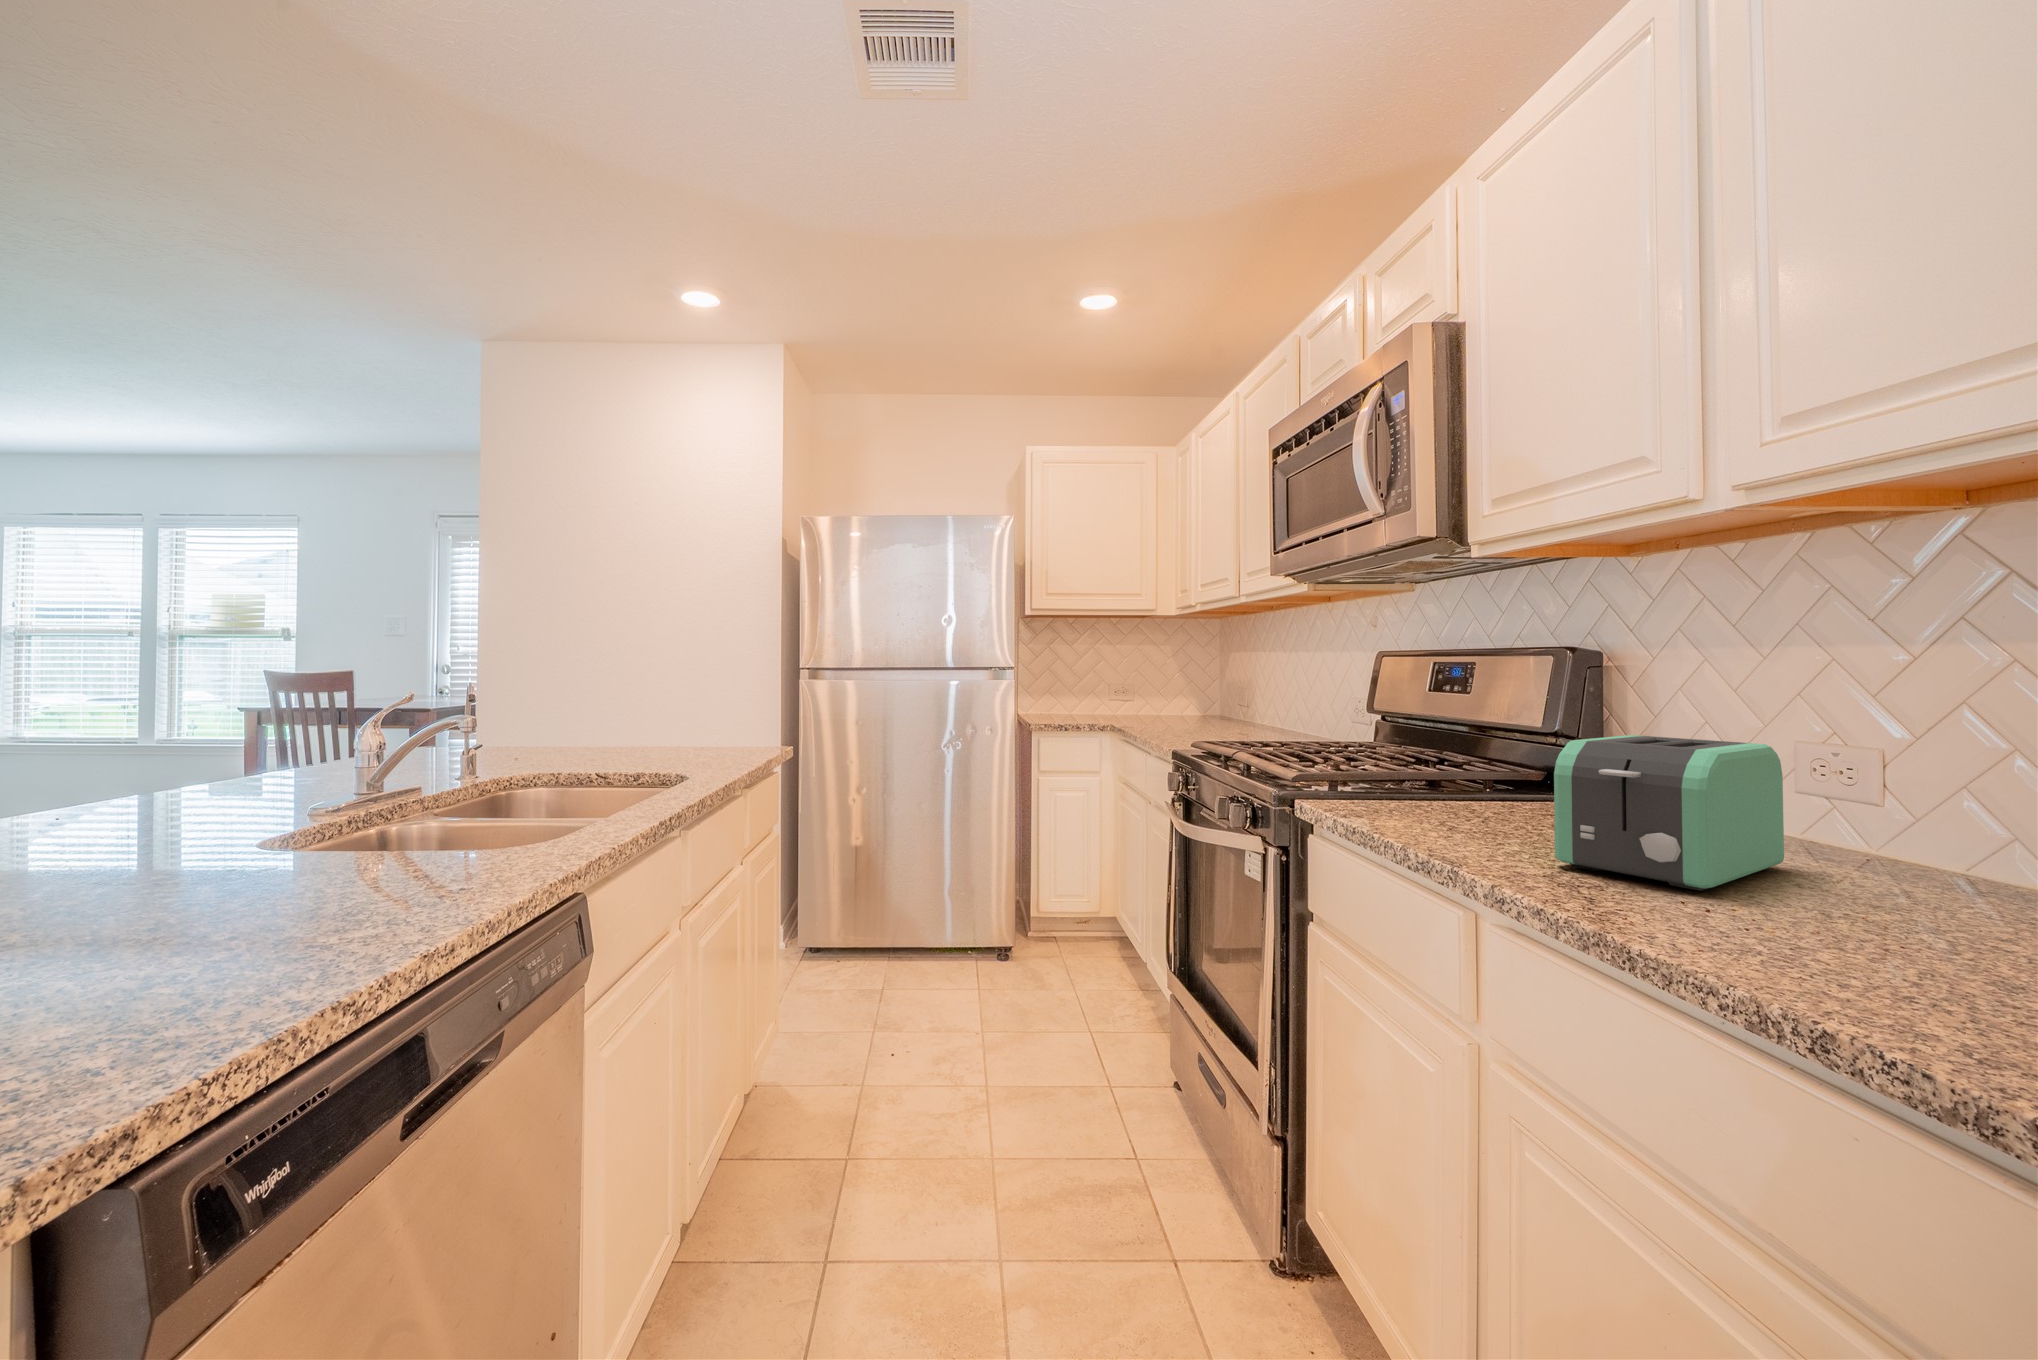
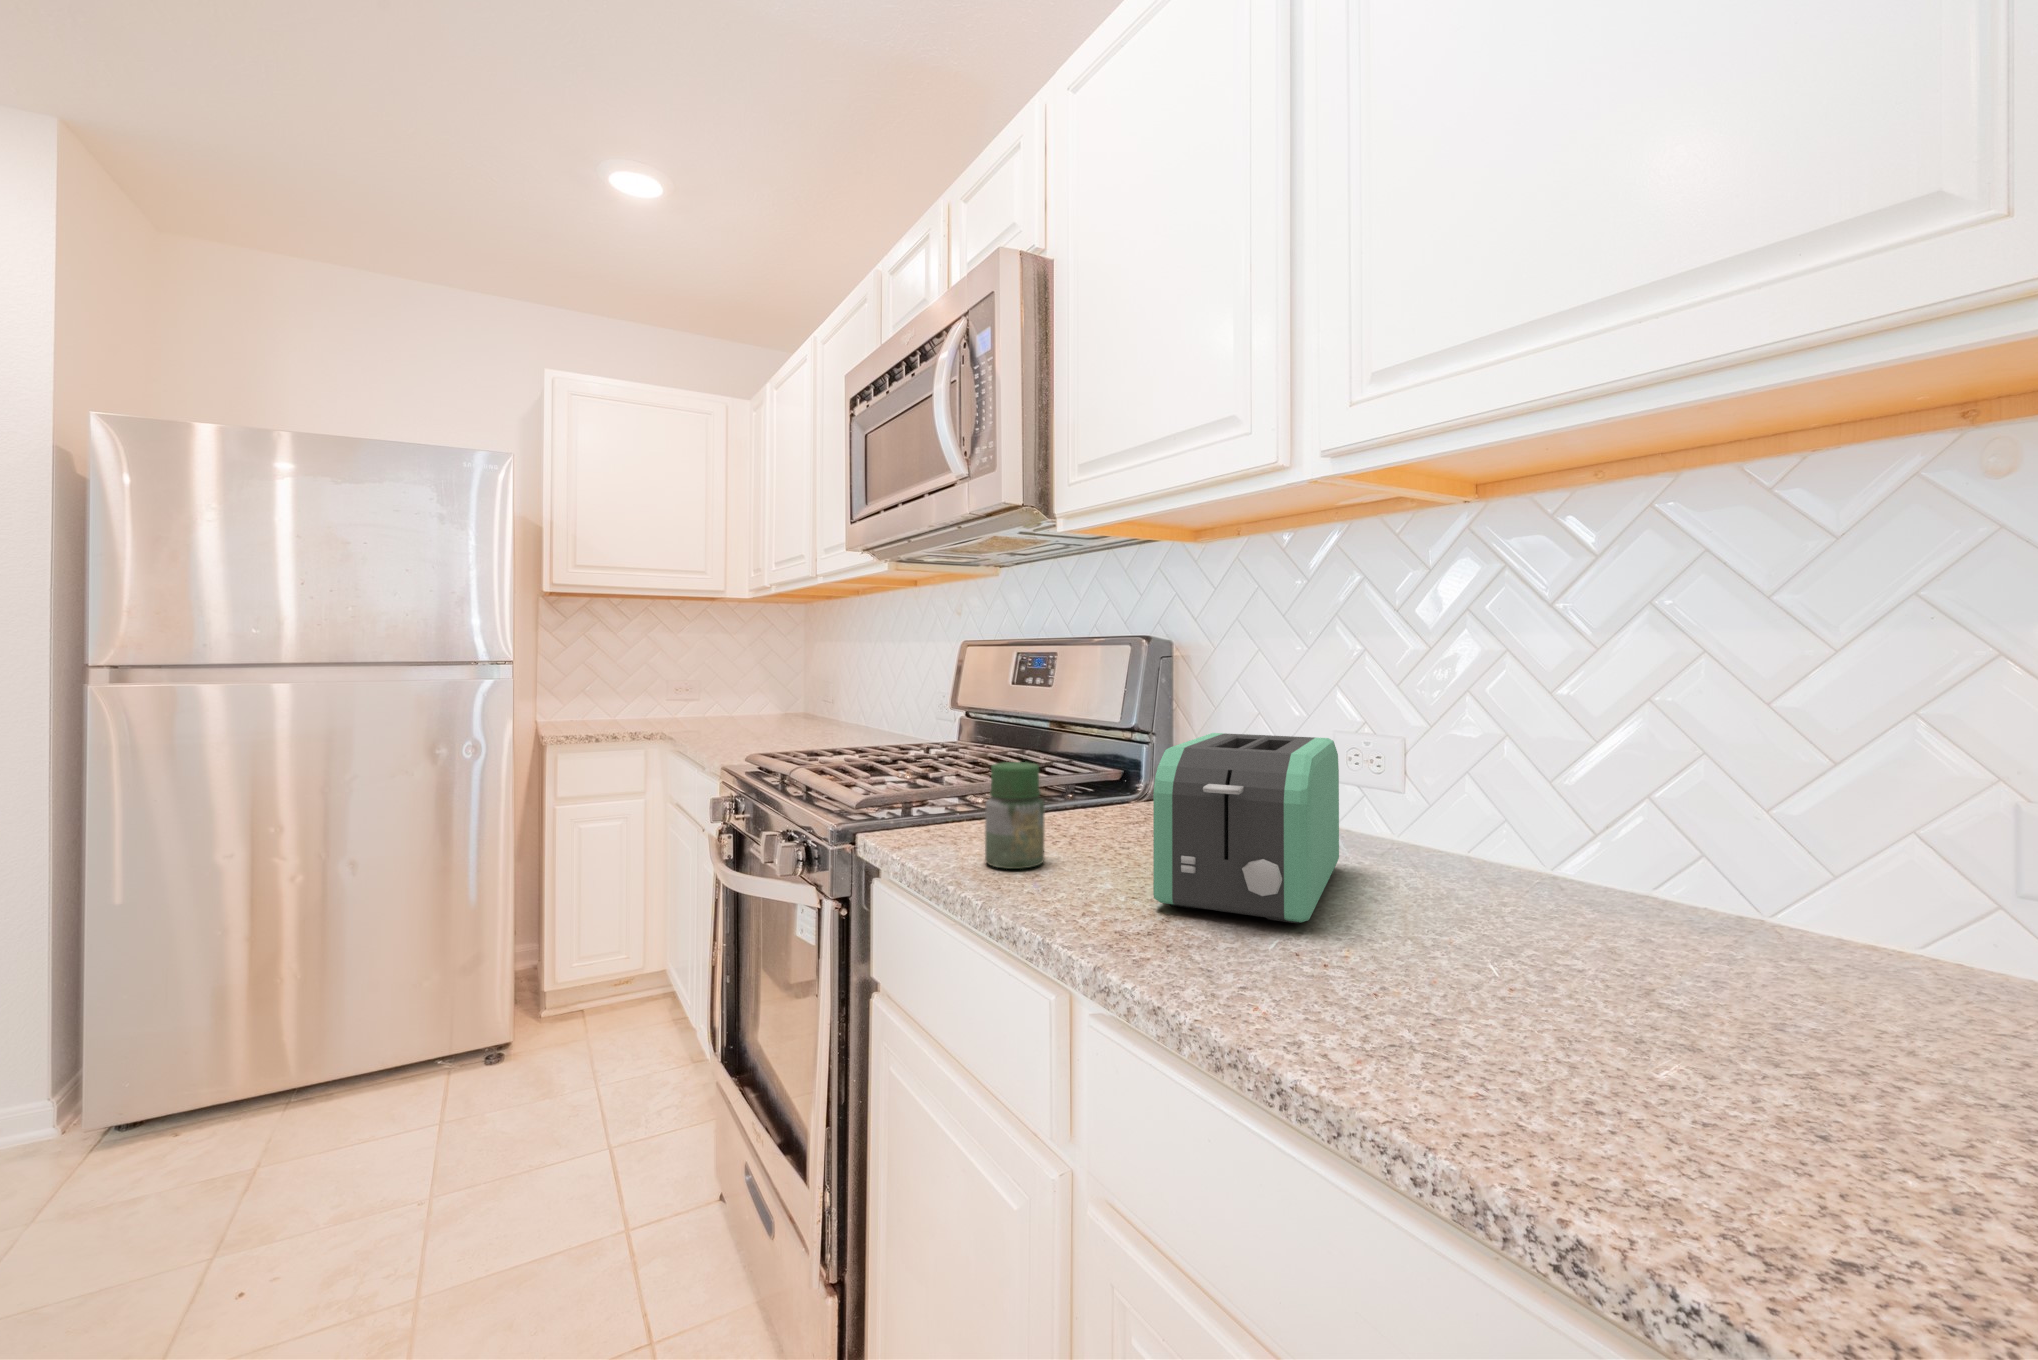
jar: none [1403,749,1457,832] -> present [985,762,1045,869]

